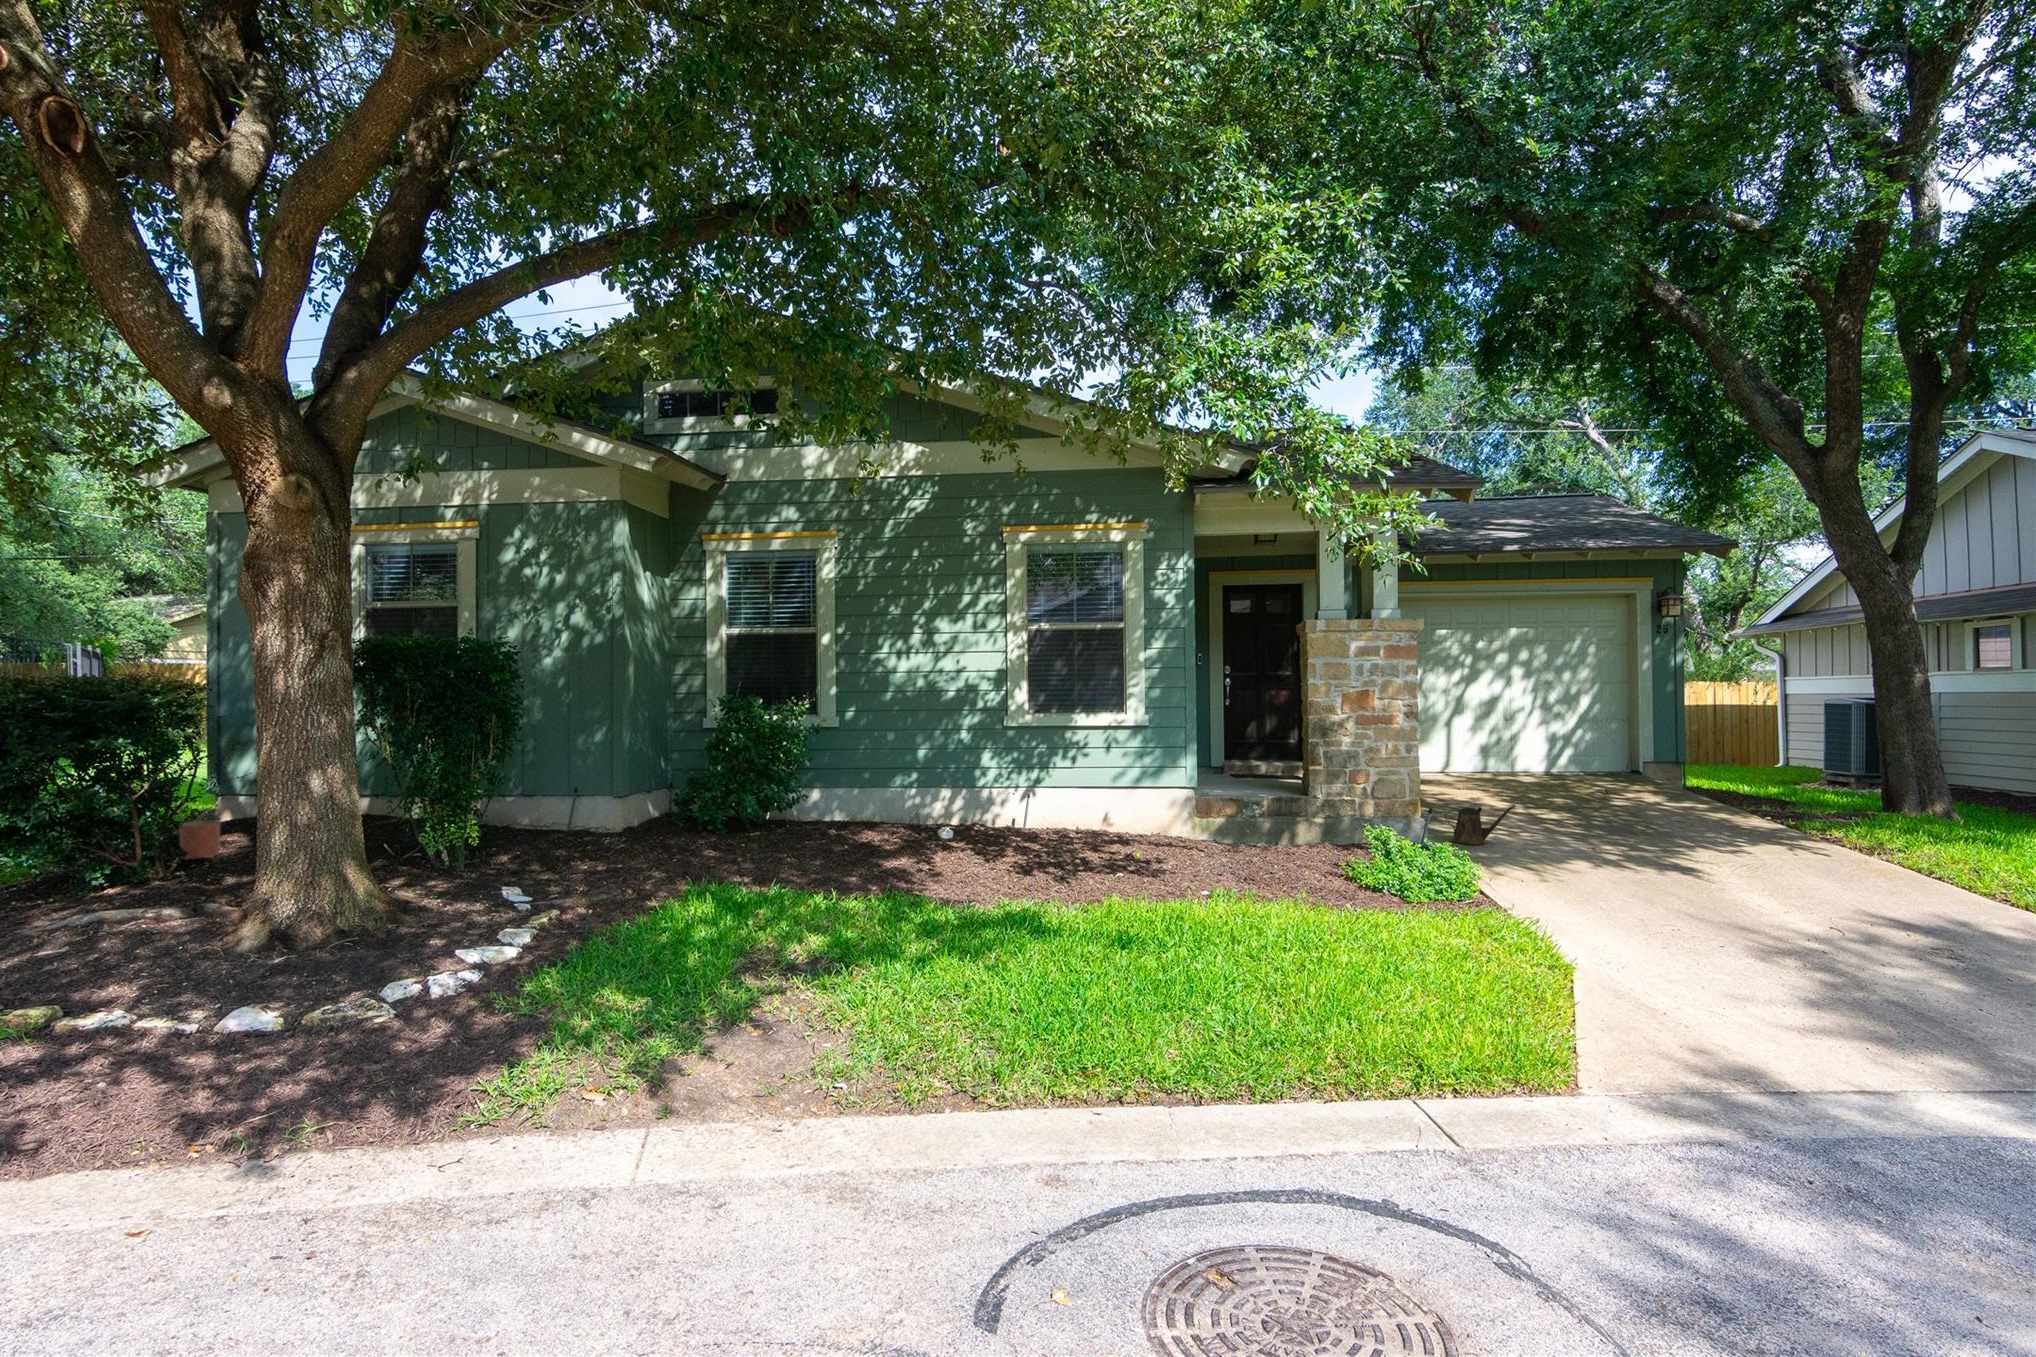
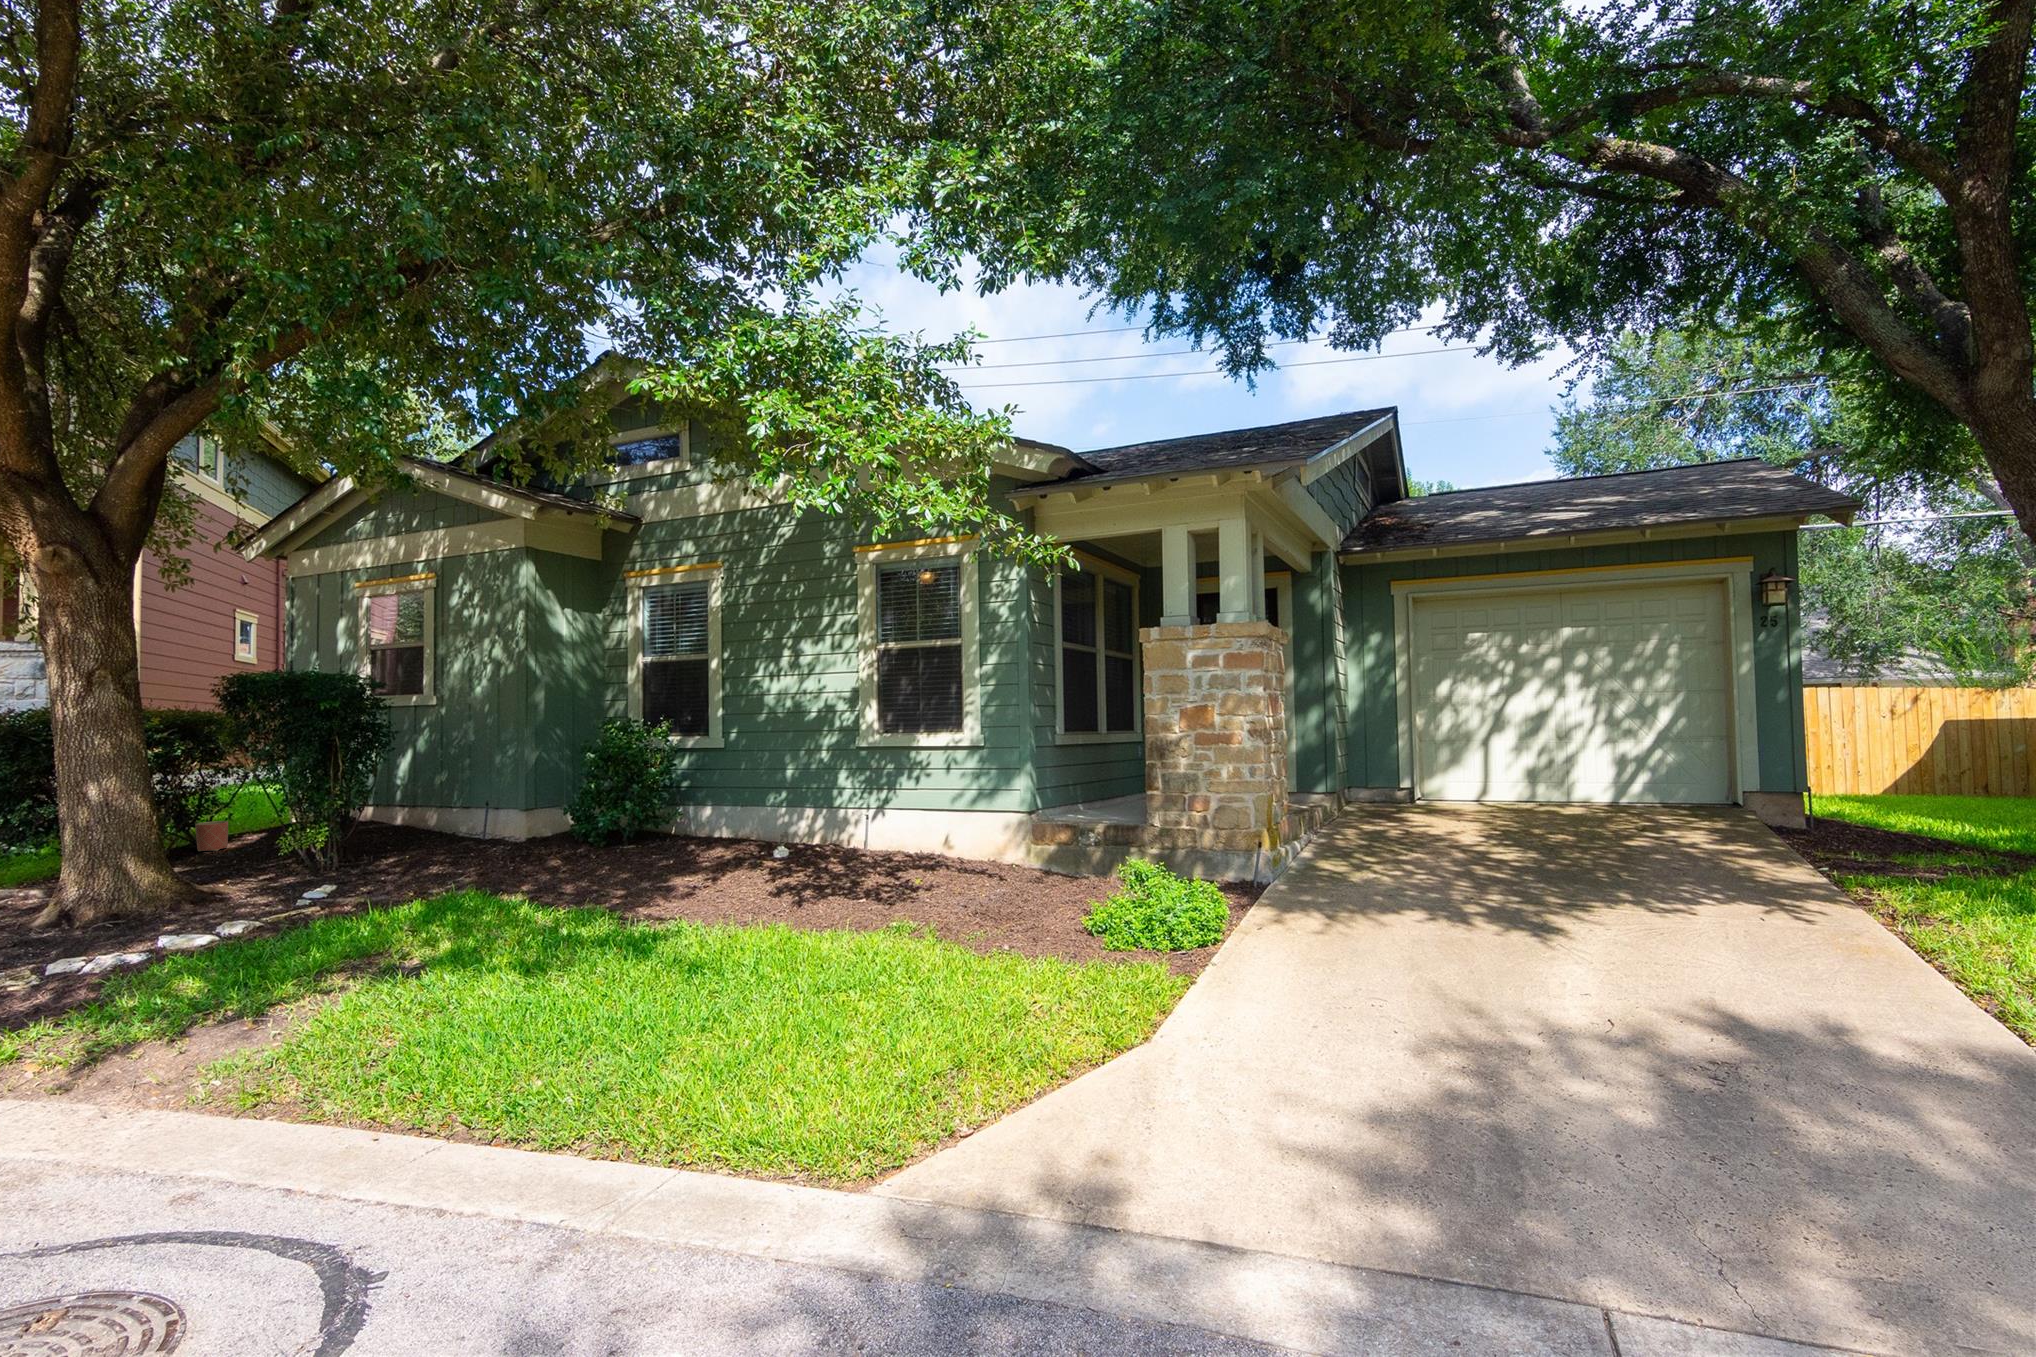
watering can: present [1445,806,1515,845] -> none [1280,841,1358,886]

